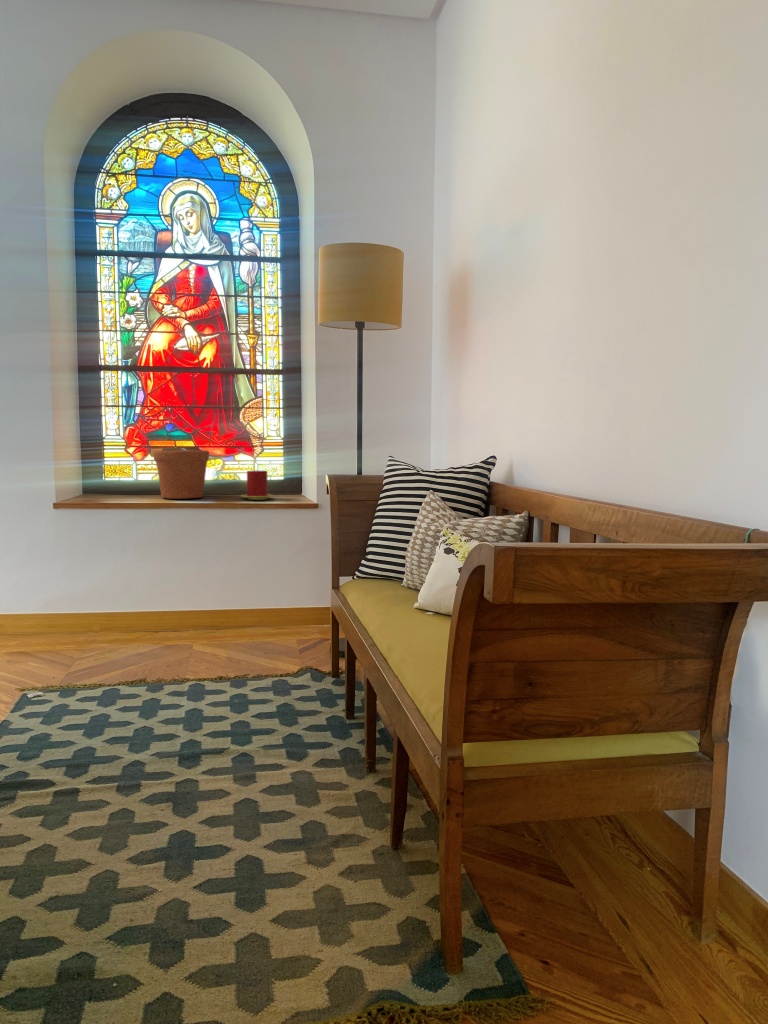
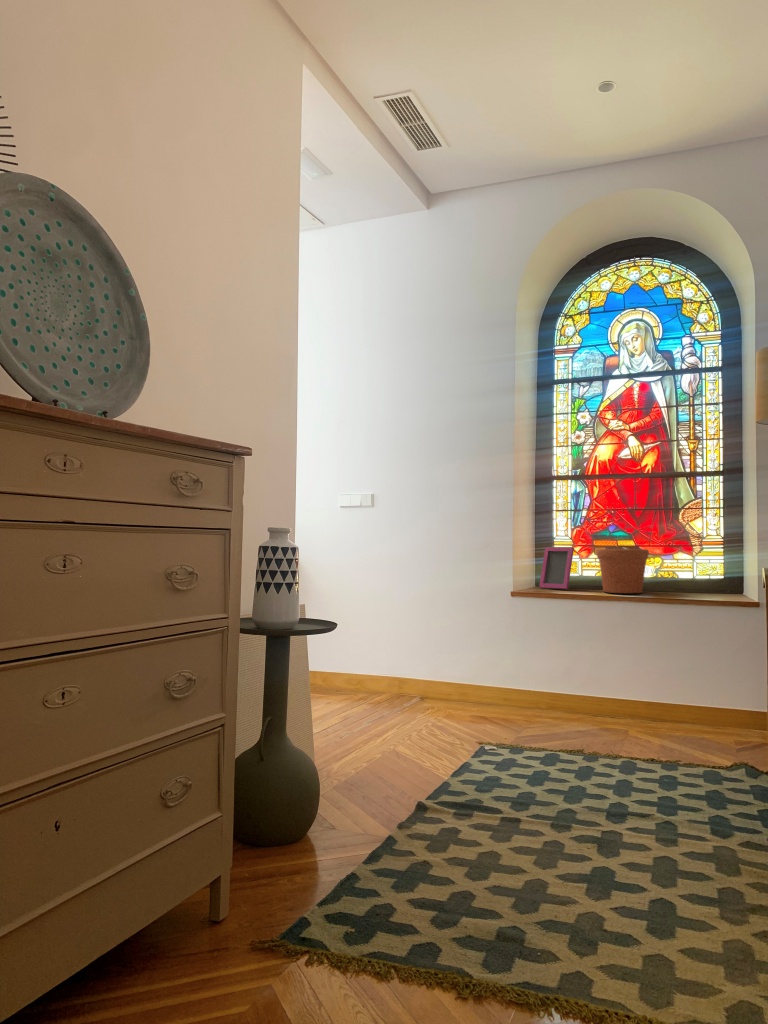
picture frame: none [87,449,127,496] -> present [539,547,574,589]
candle: present [241,471,274,500] -> none [679,569,714,598]

